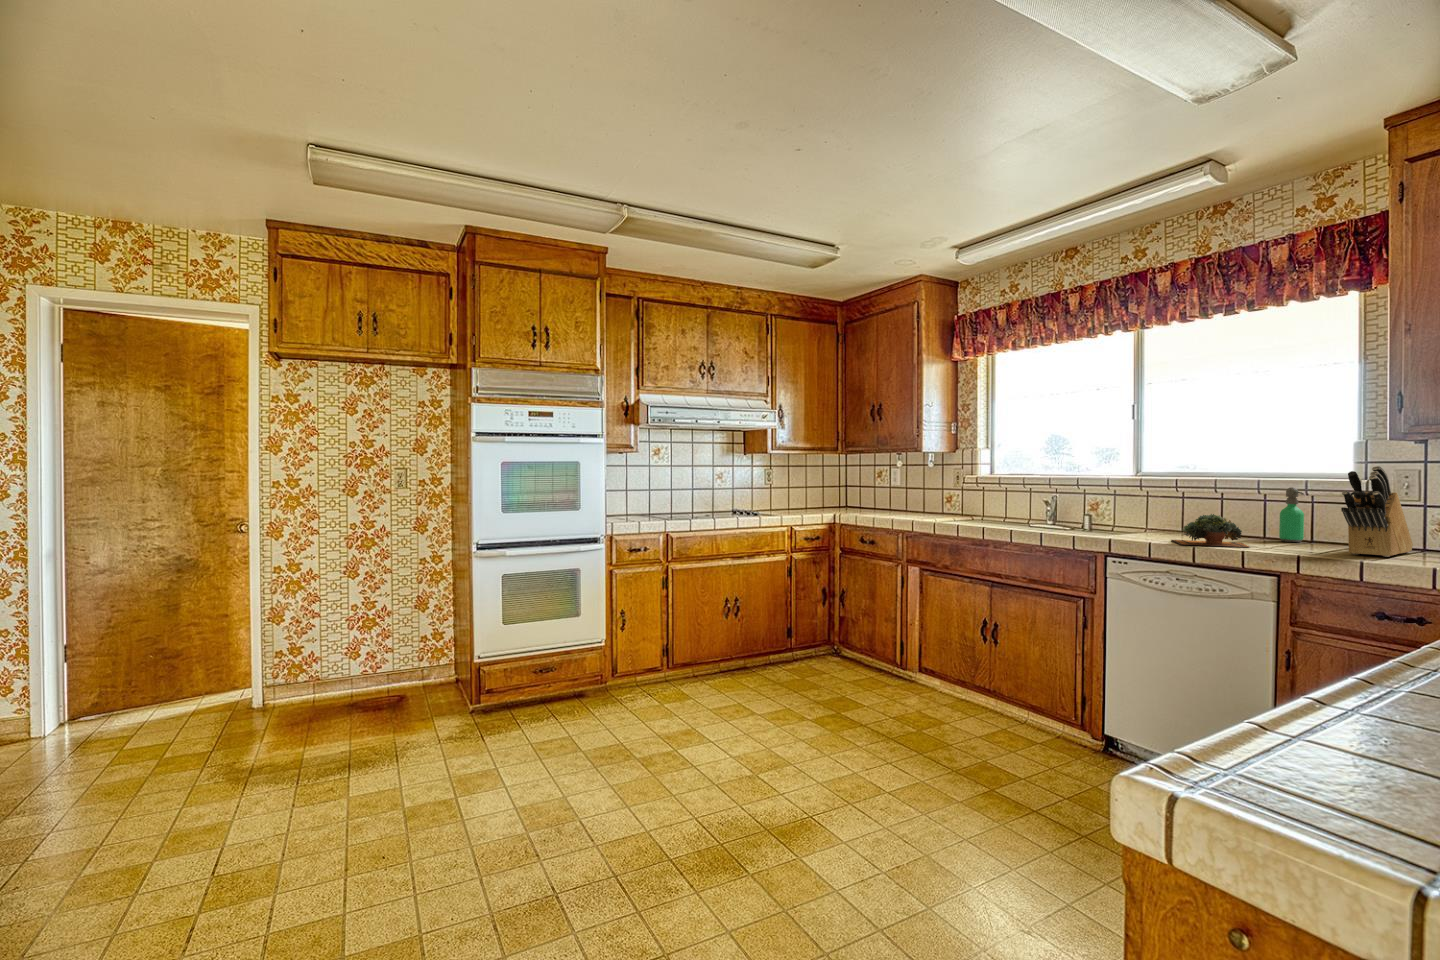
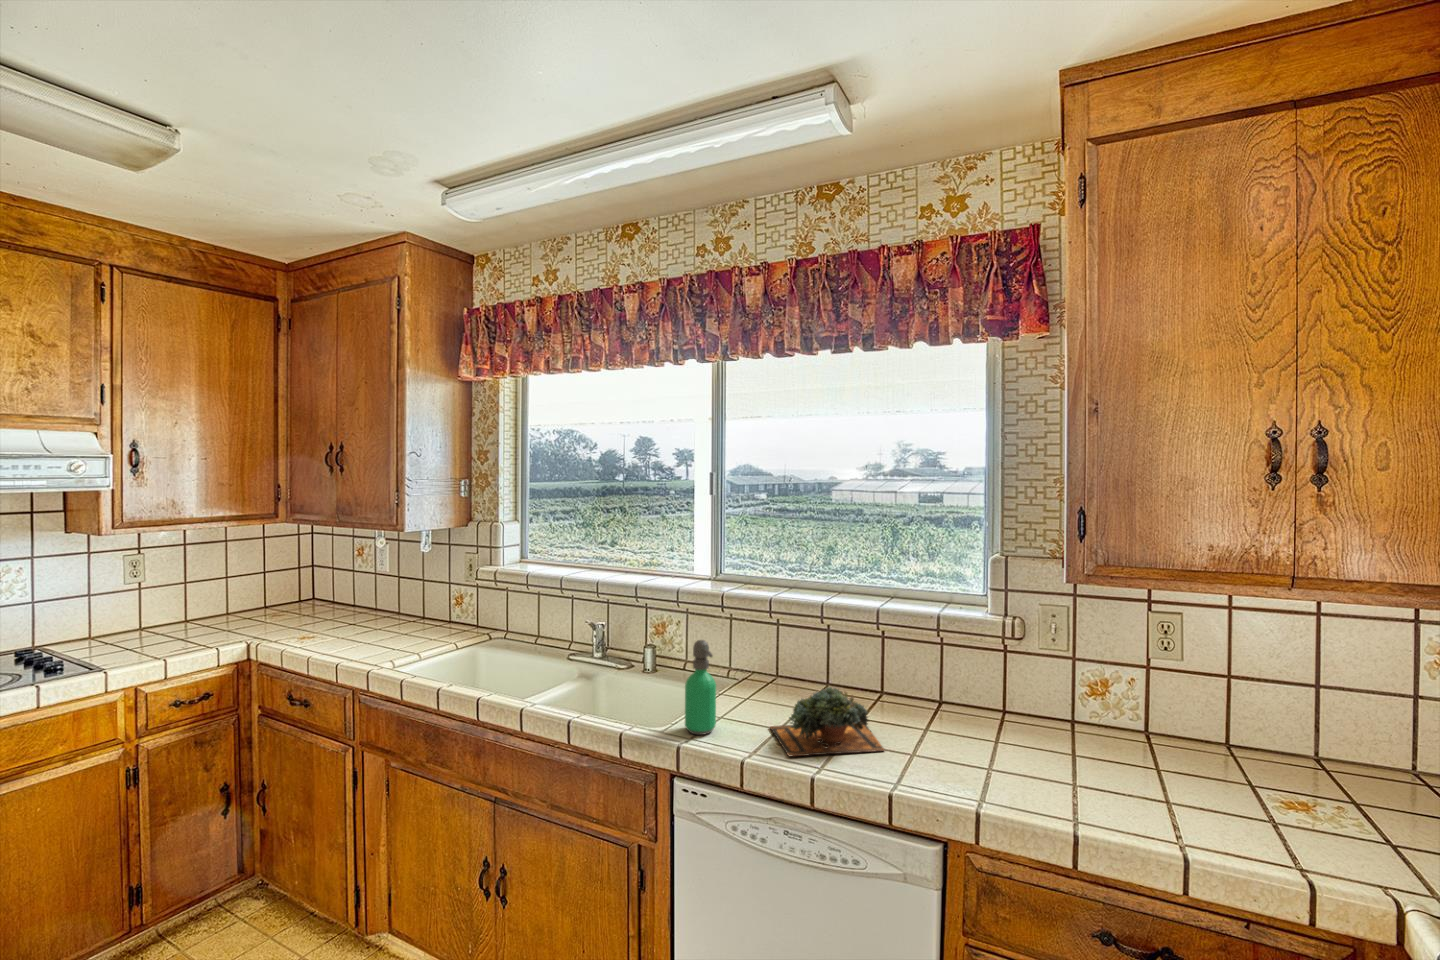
knife block: present [1341,466,1413,557] -> none [1018,629,1076,775]
soap dispenser: present [1279,487,1304,542] -> present [685,640,716,735]

